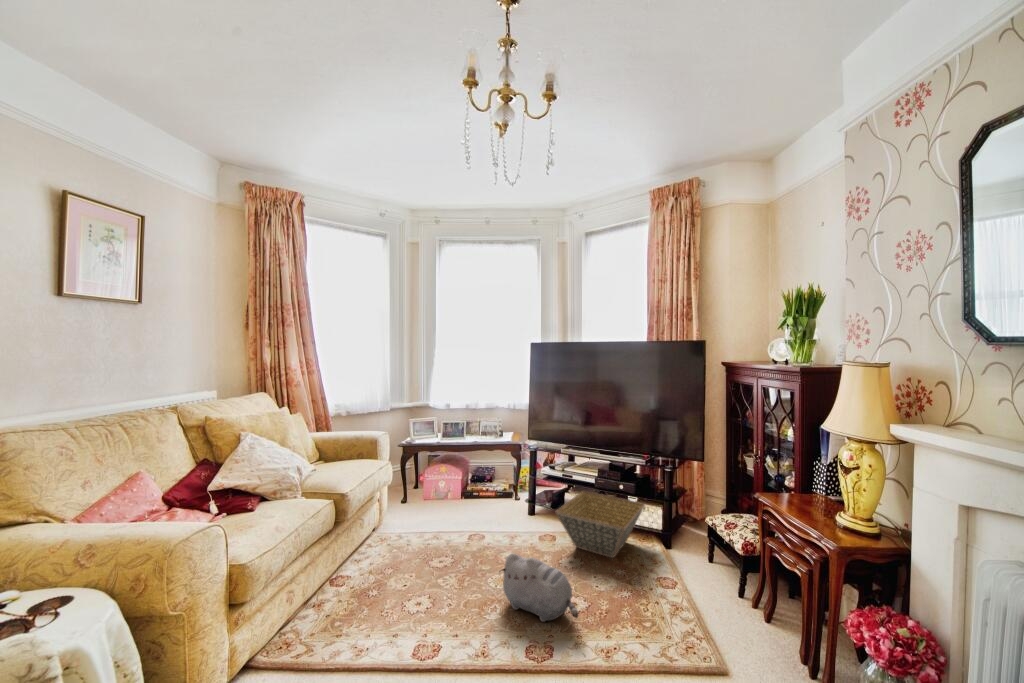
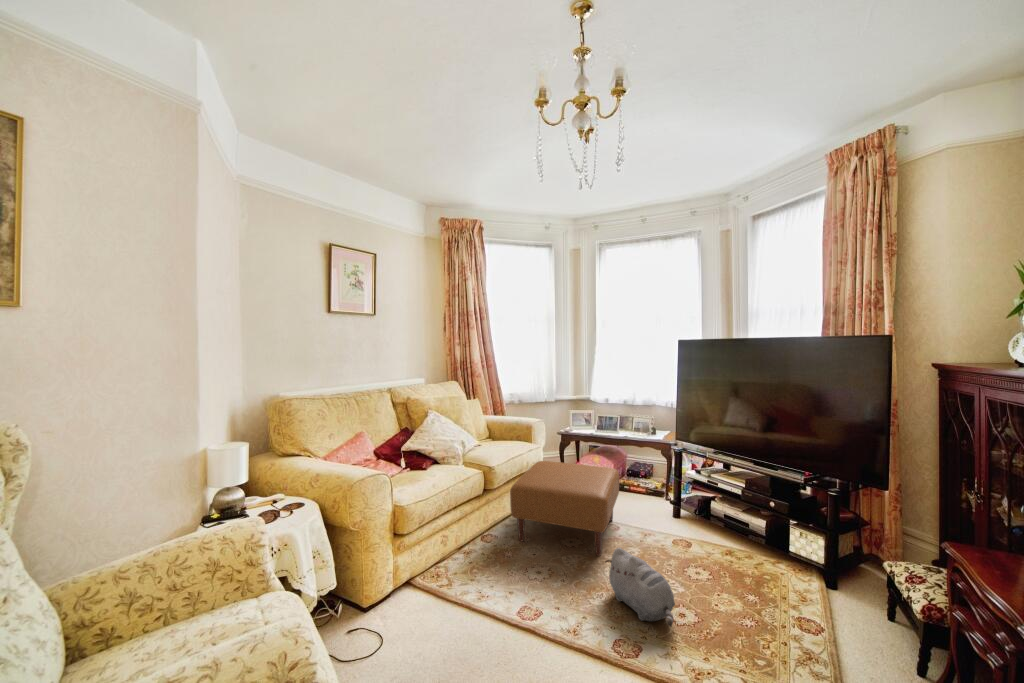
ottoman: none [372,474,487,575] -> present [510,461,619,556]
basket: present [555,491,645,558] -> none [685,502,806,582]

